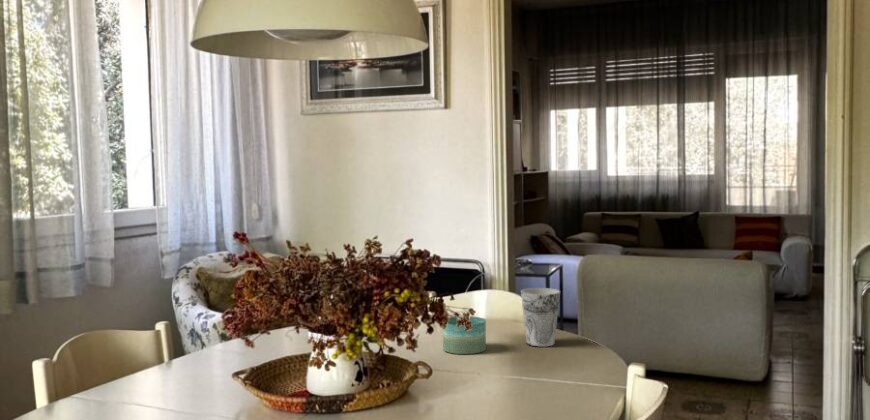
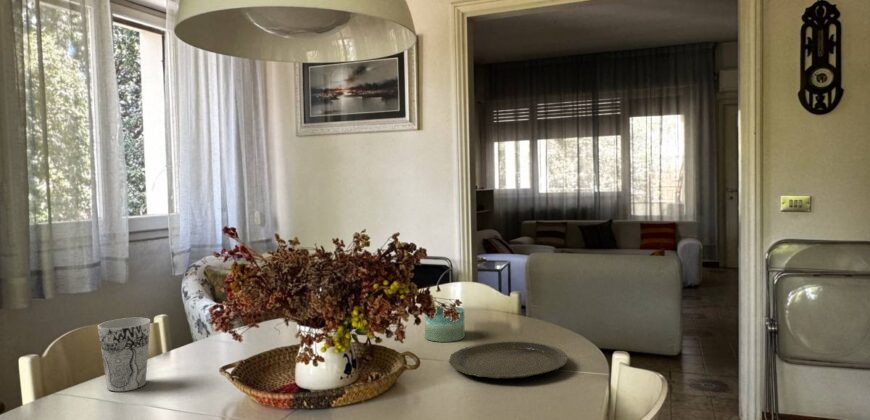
cup: present [521,288,560,347] -> present [98,318,150,392]
plate: none [464,354,590,391] -> present [449,341,568,379]

